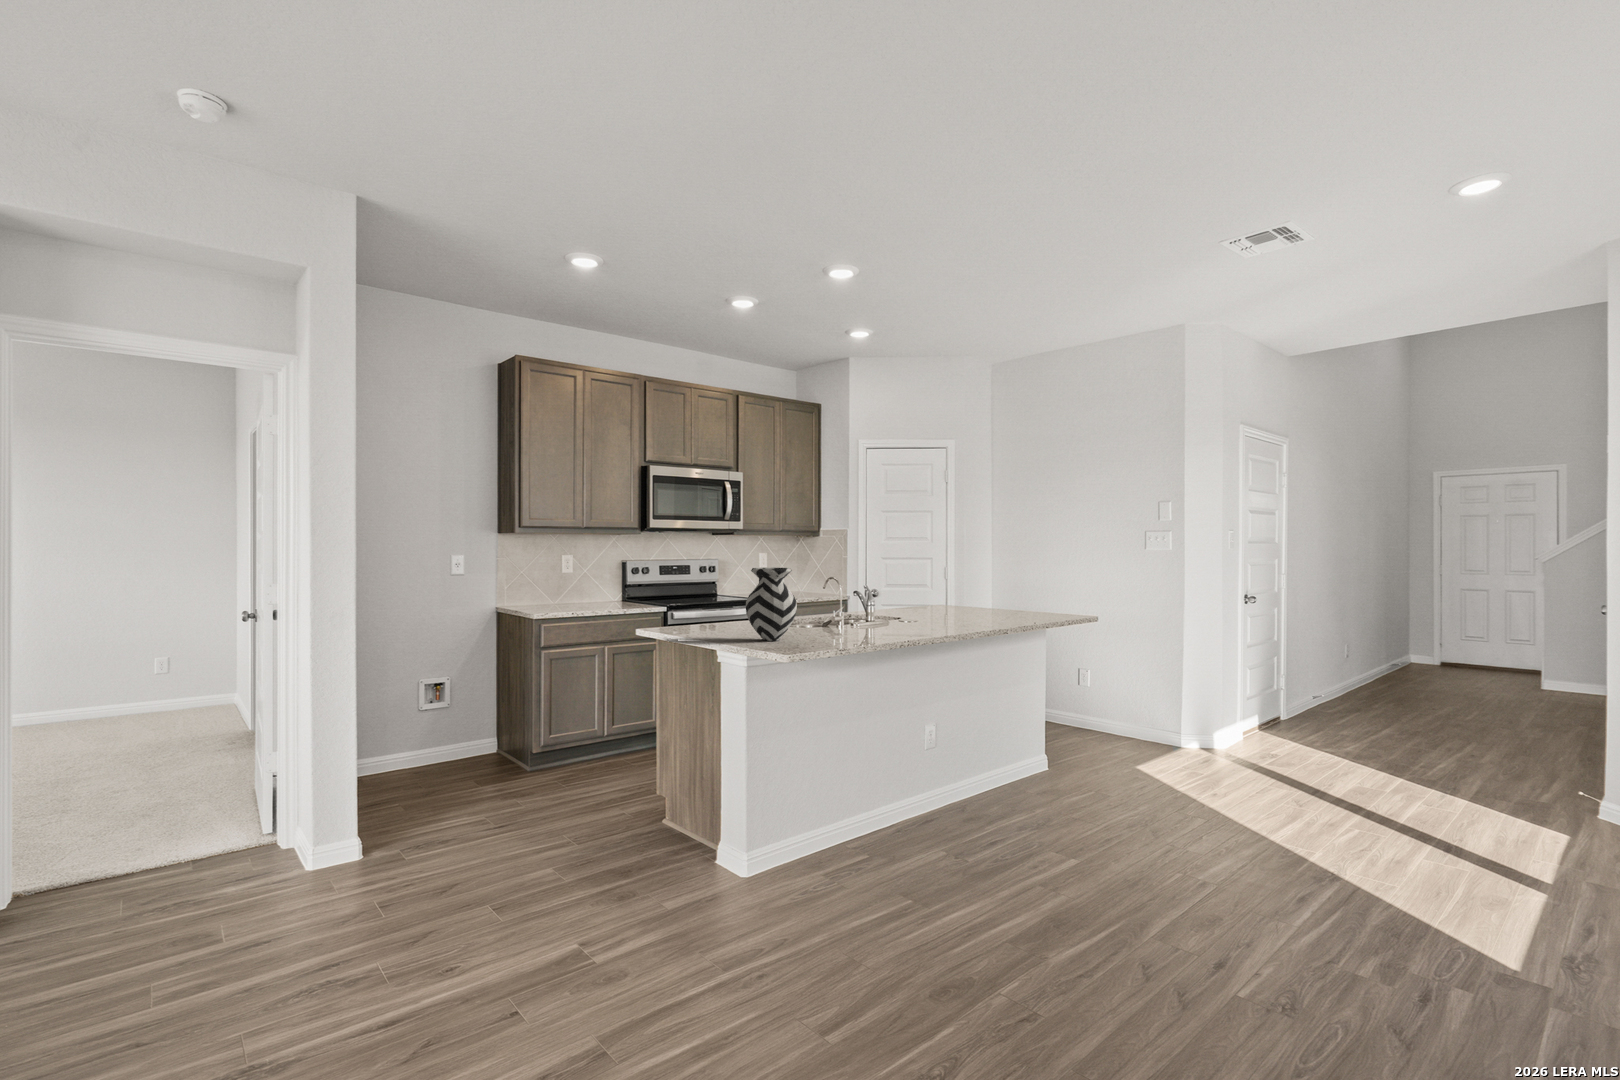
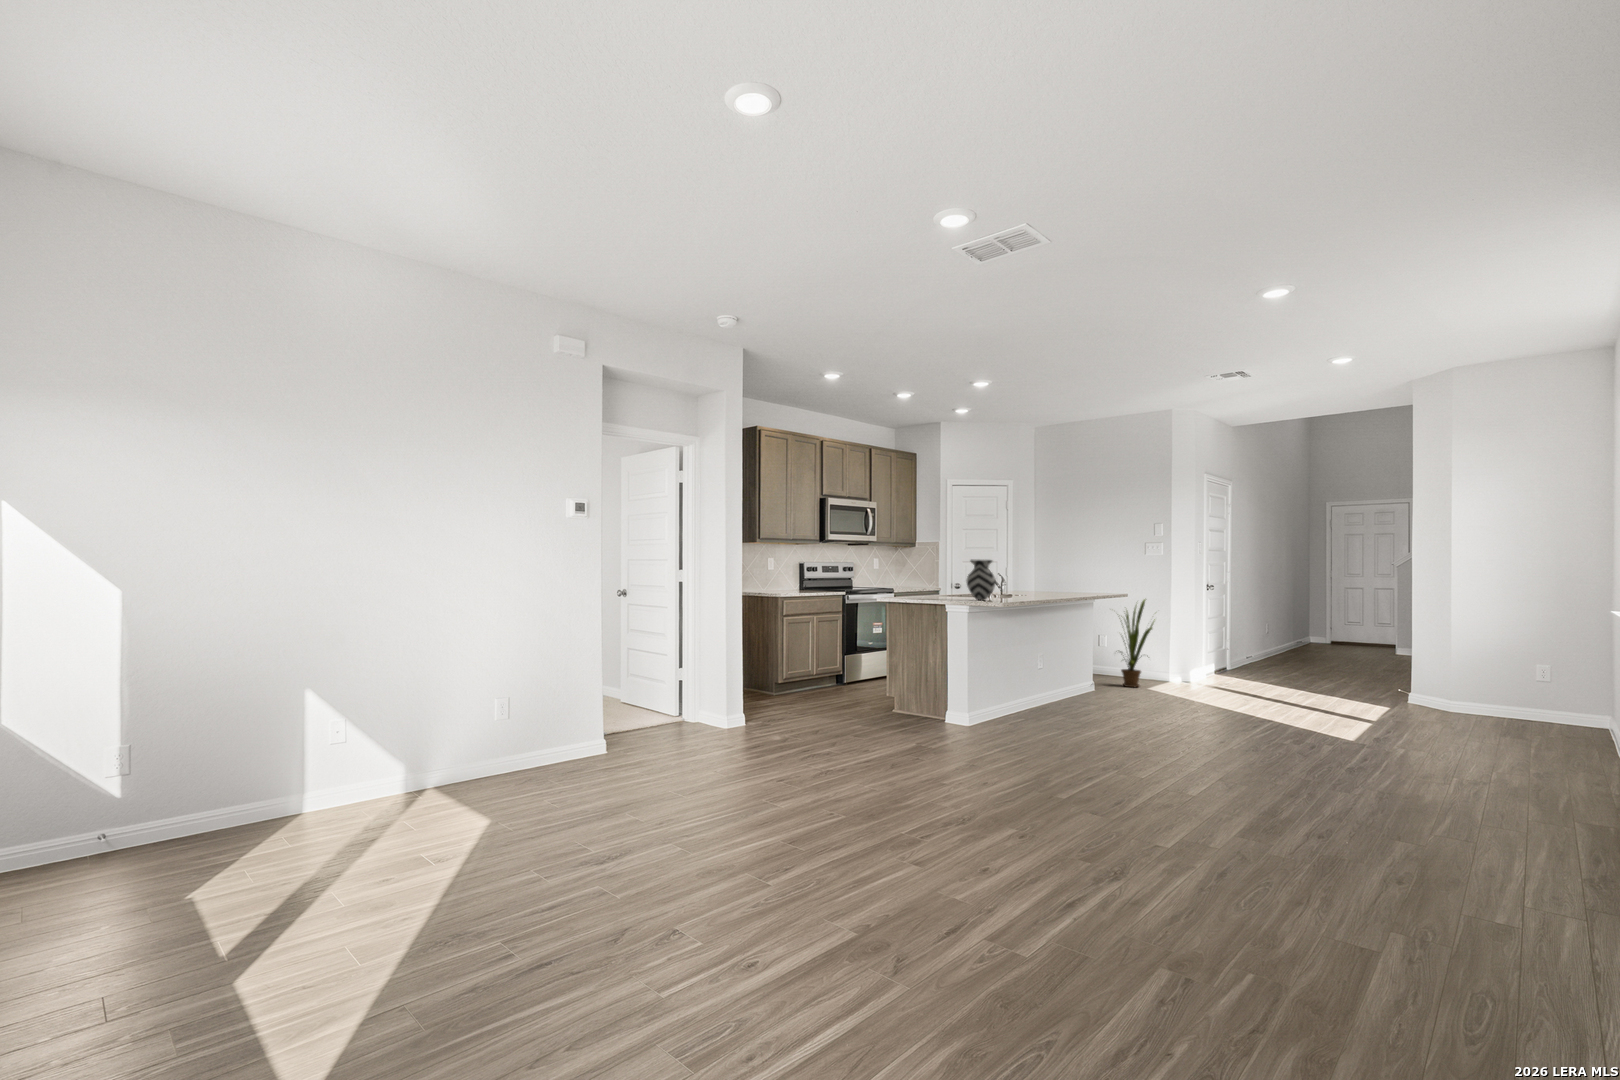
house plant: none [1090,609,1167,750] -> present [1120,599,1155,687]

